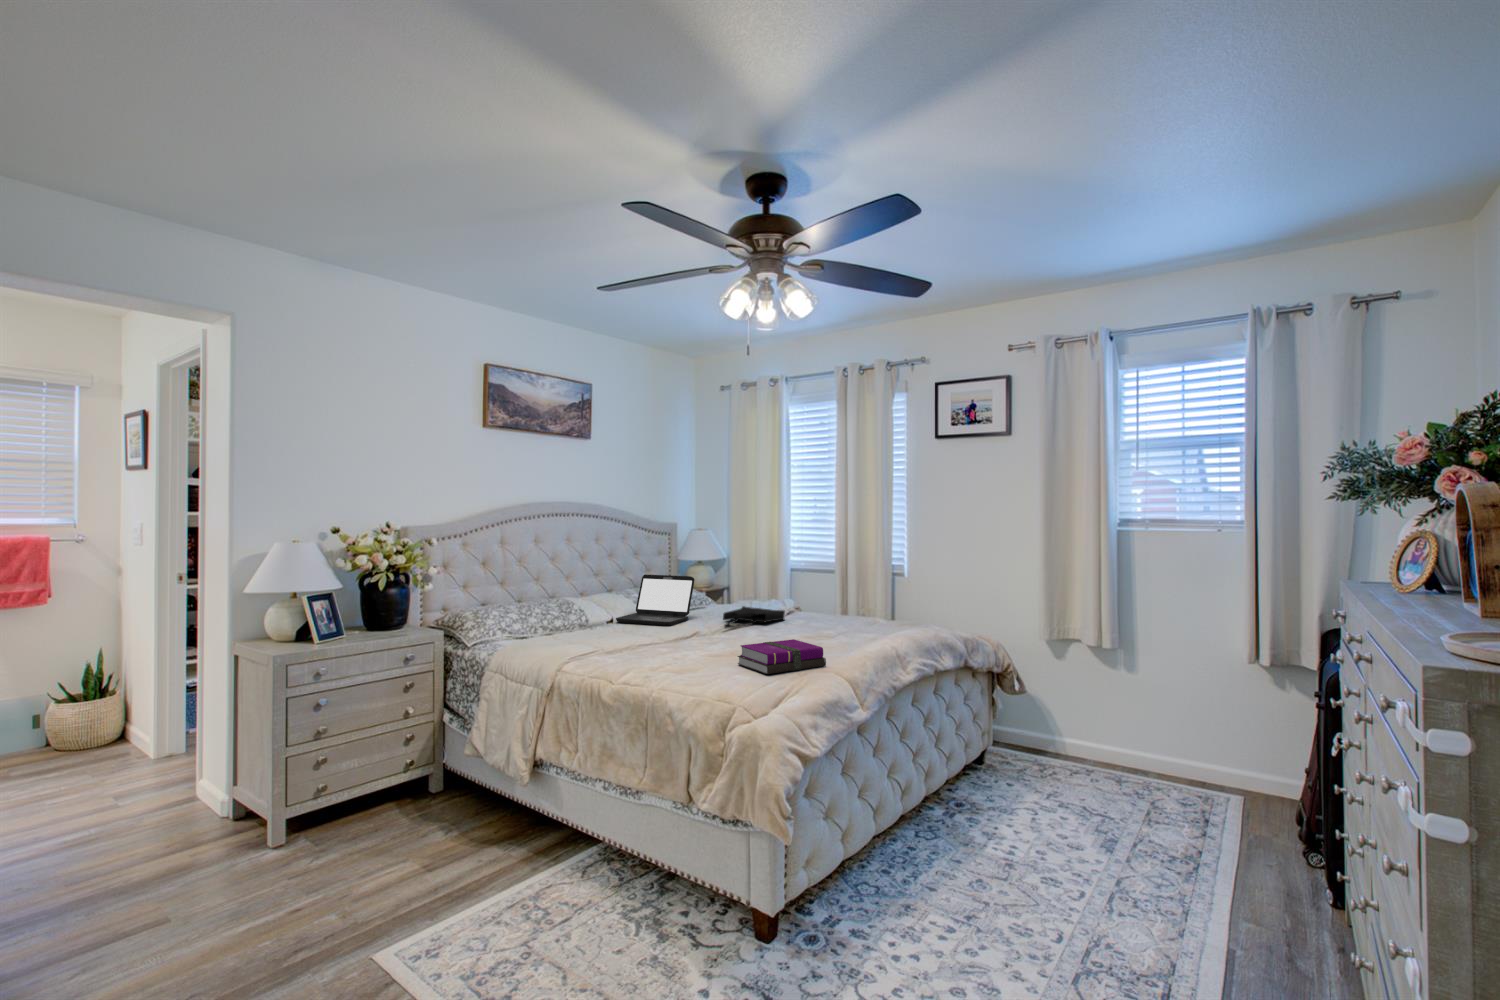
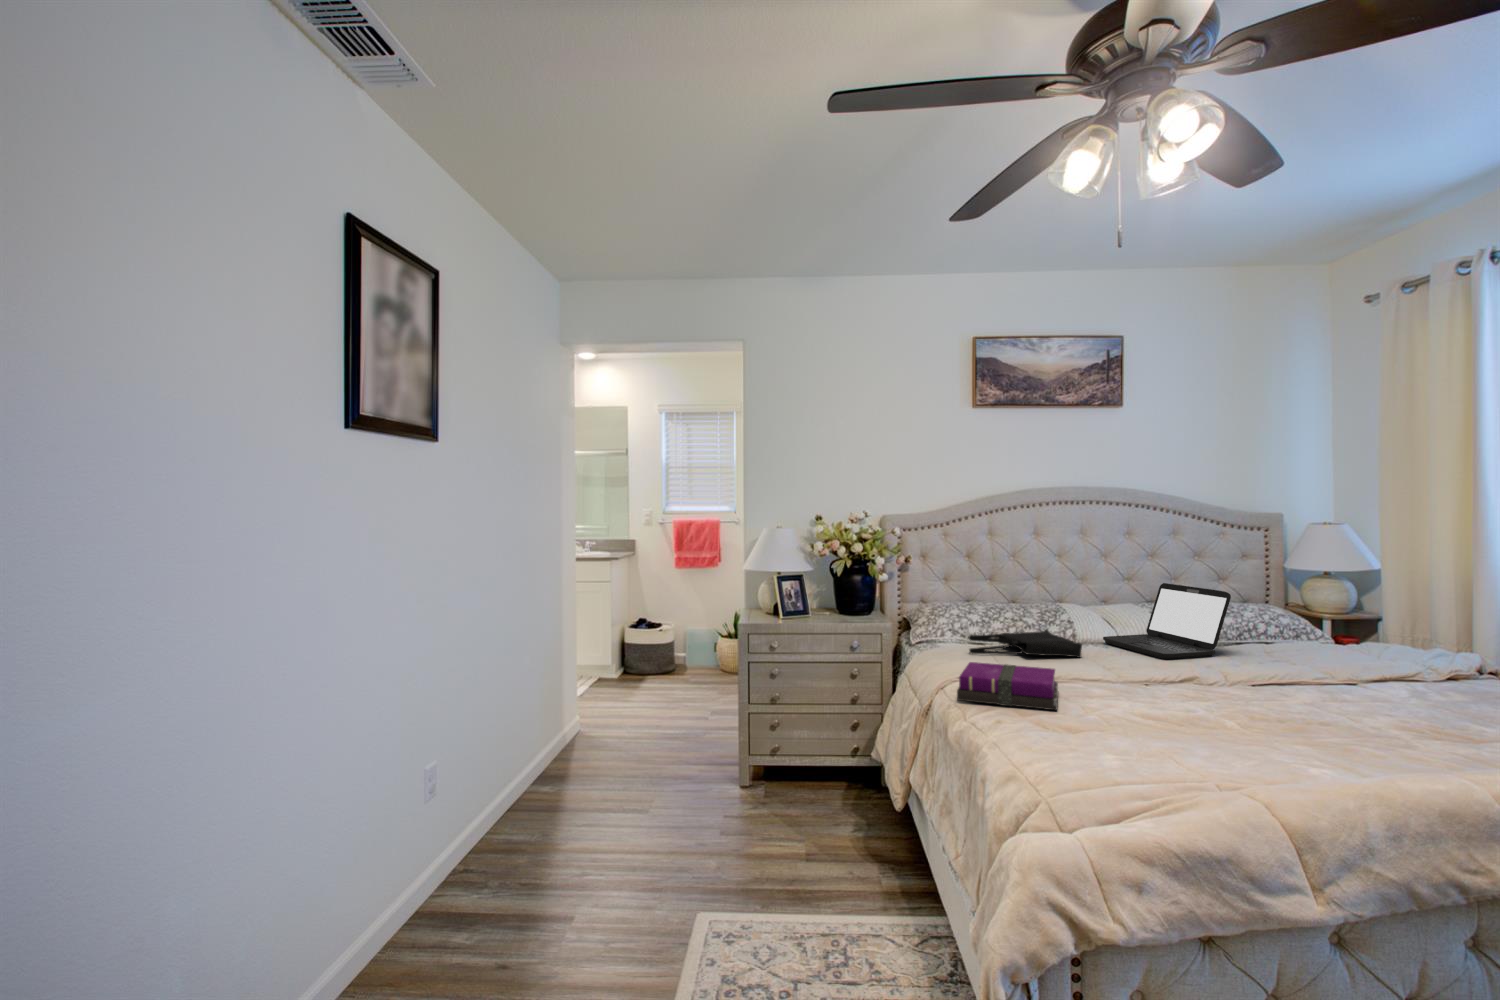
tote bag: present [723,606,785,628] -> present [969,630,1082,658]
notebook: present [738,639,826,674] -> present [957,662,1058,710]

